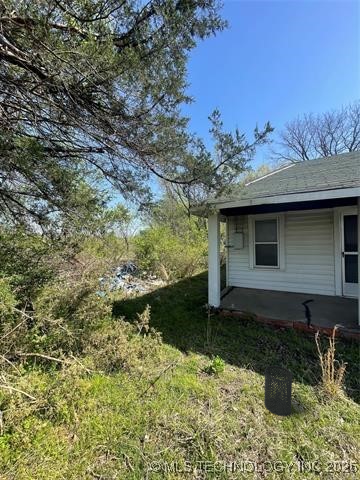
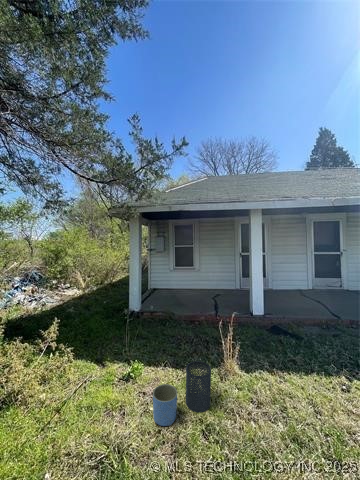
planter: none [230,380,254,418] -> present [153,384,177,426]

